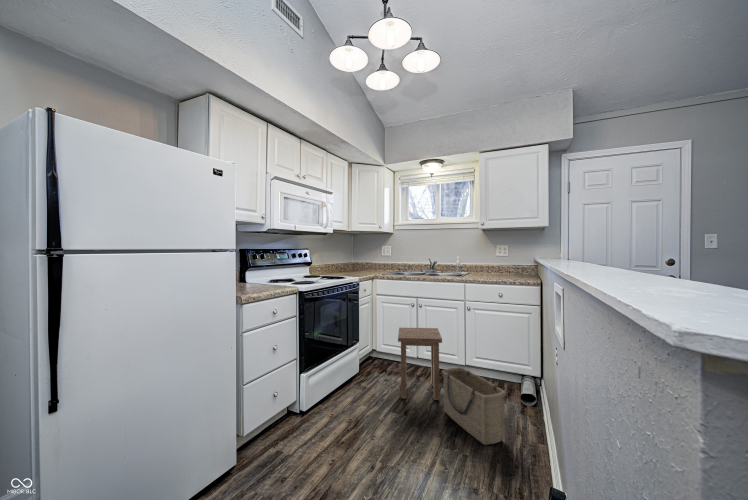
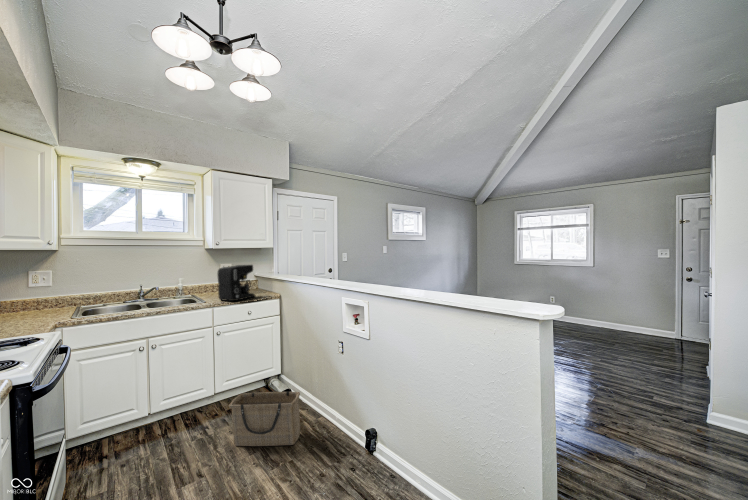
coffee maker: none [484,244,520,280] -> present [217,265,255,301]
stool: present [398,328,442,400] -> none [141,367,217,467]

